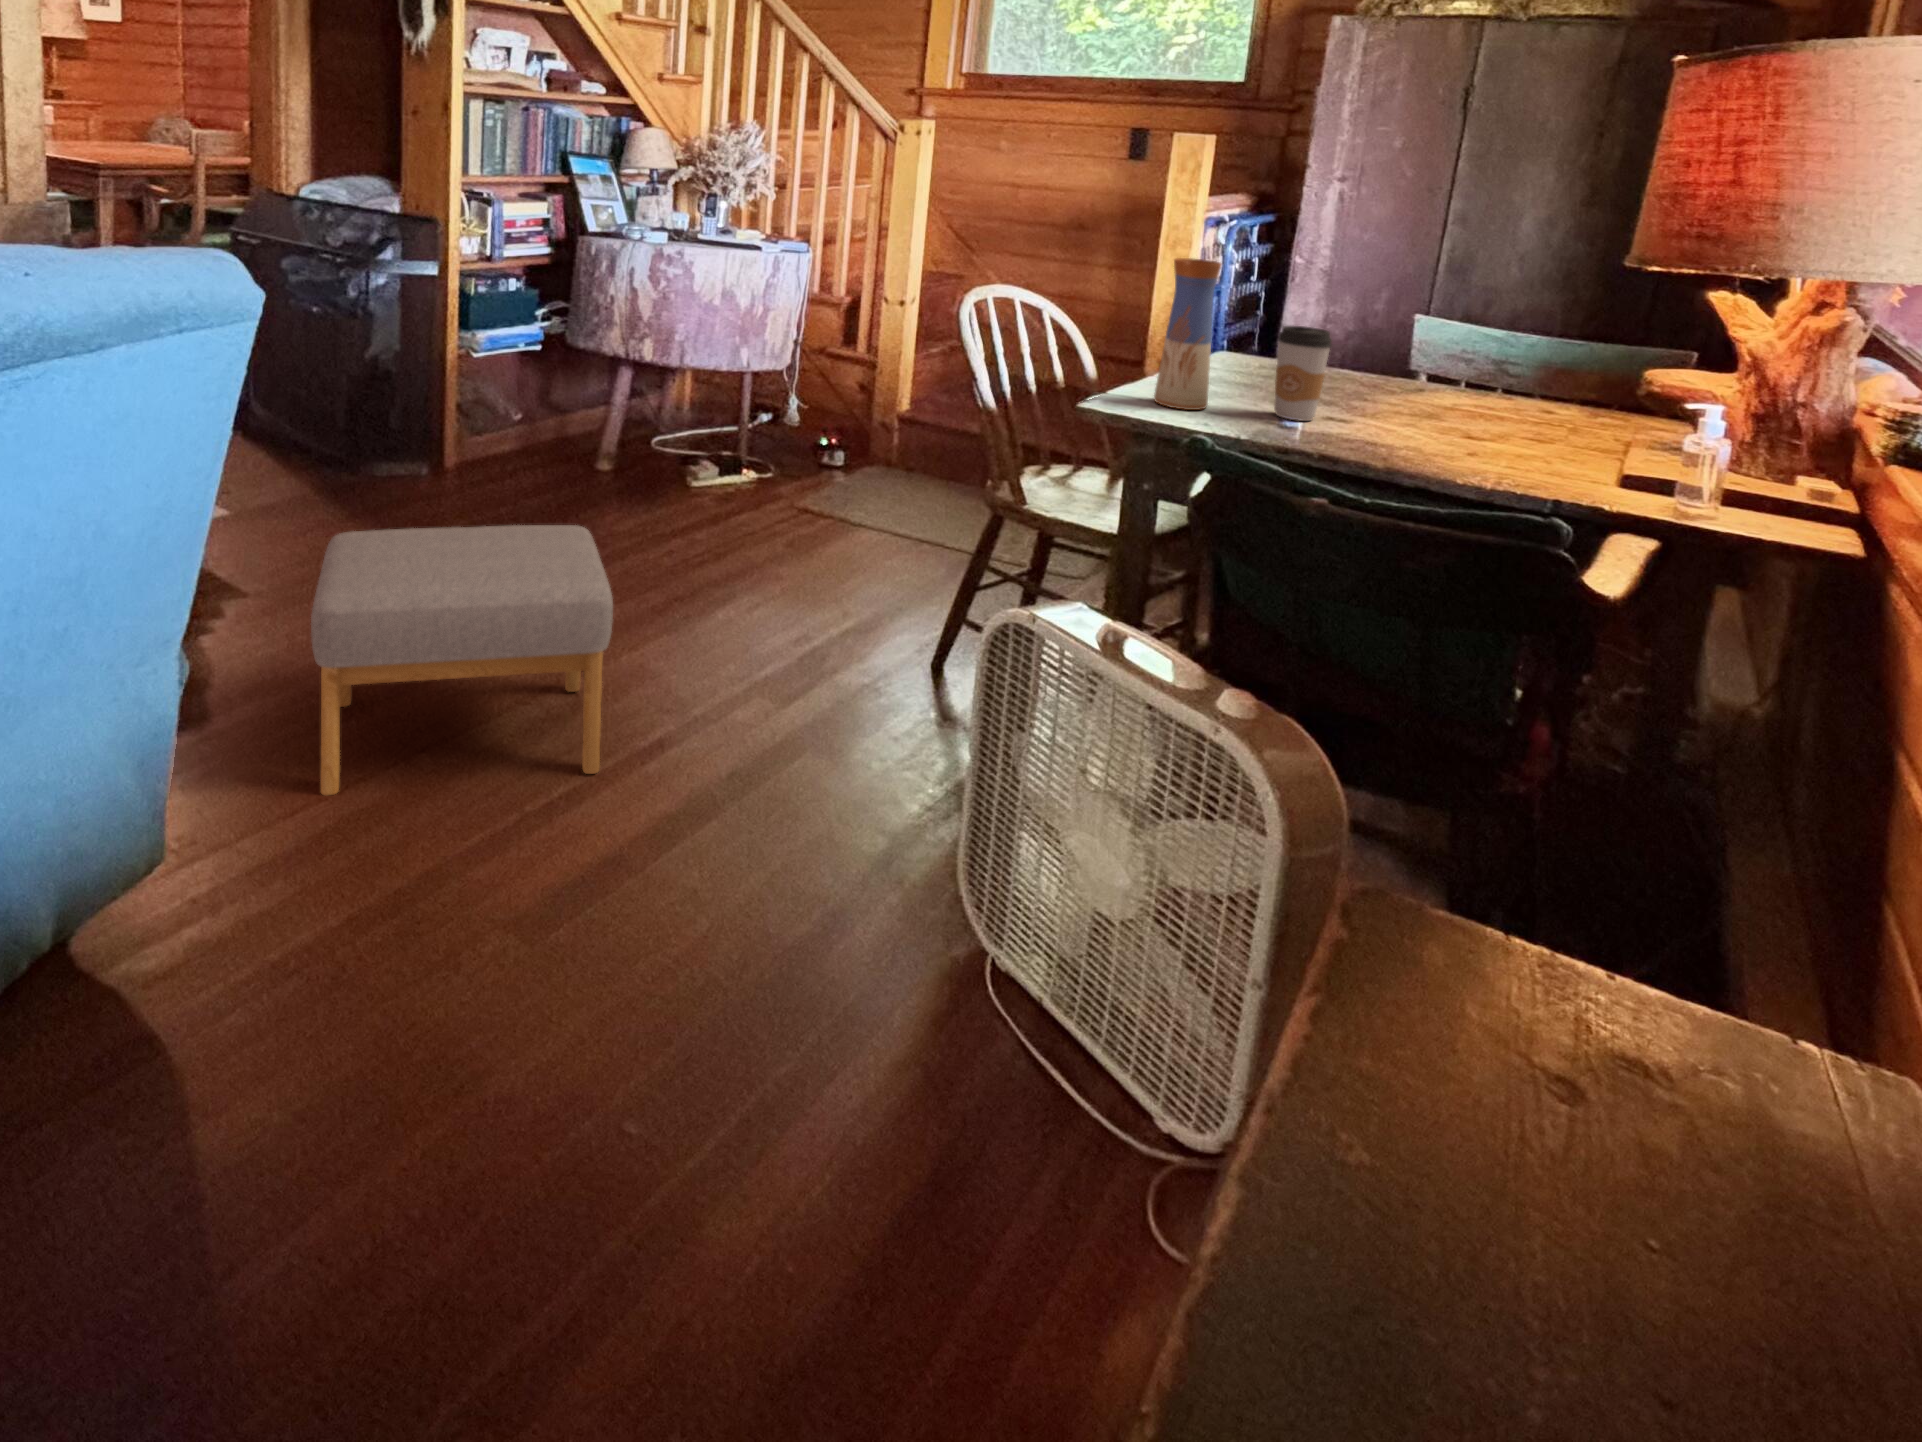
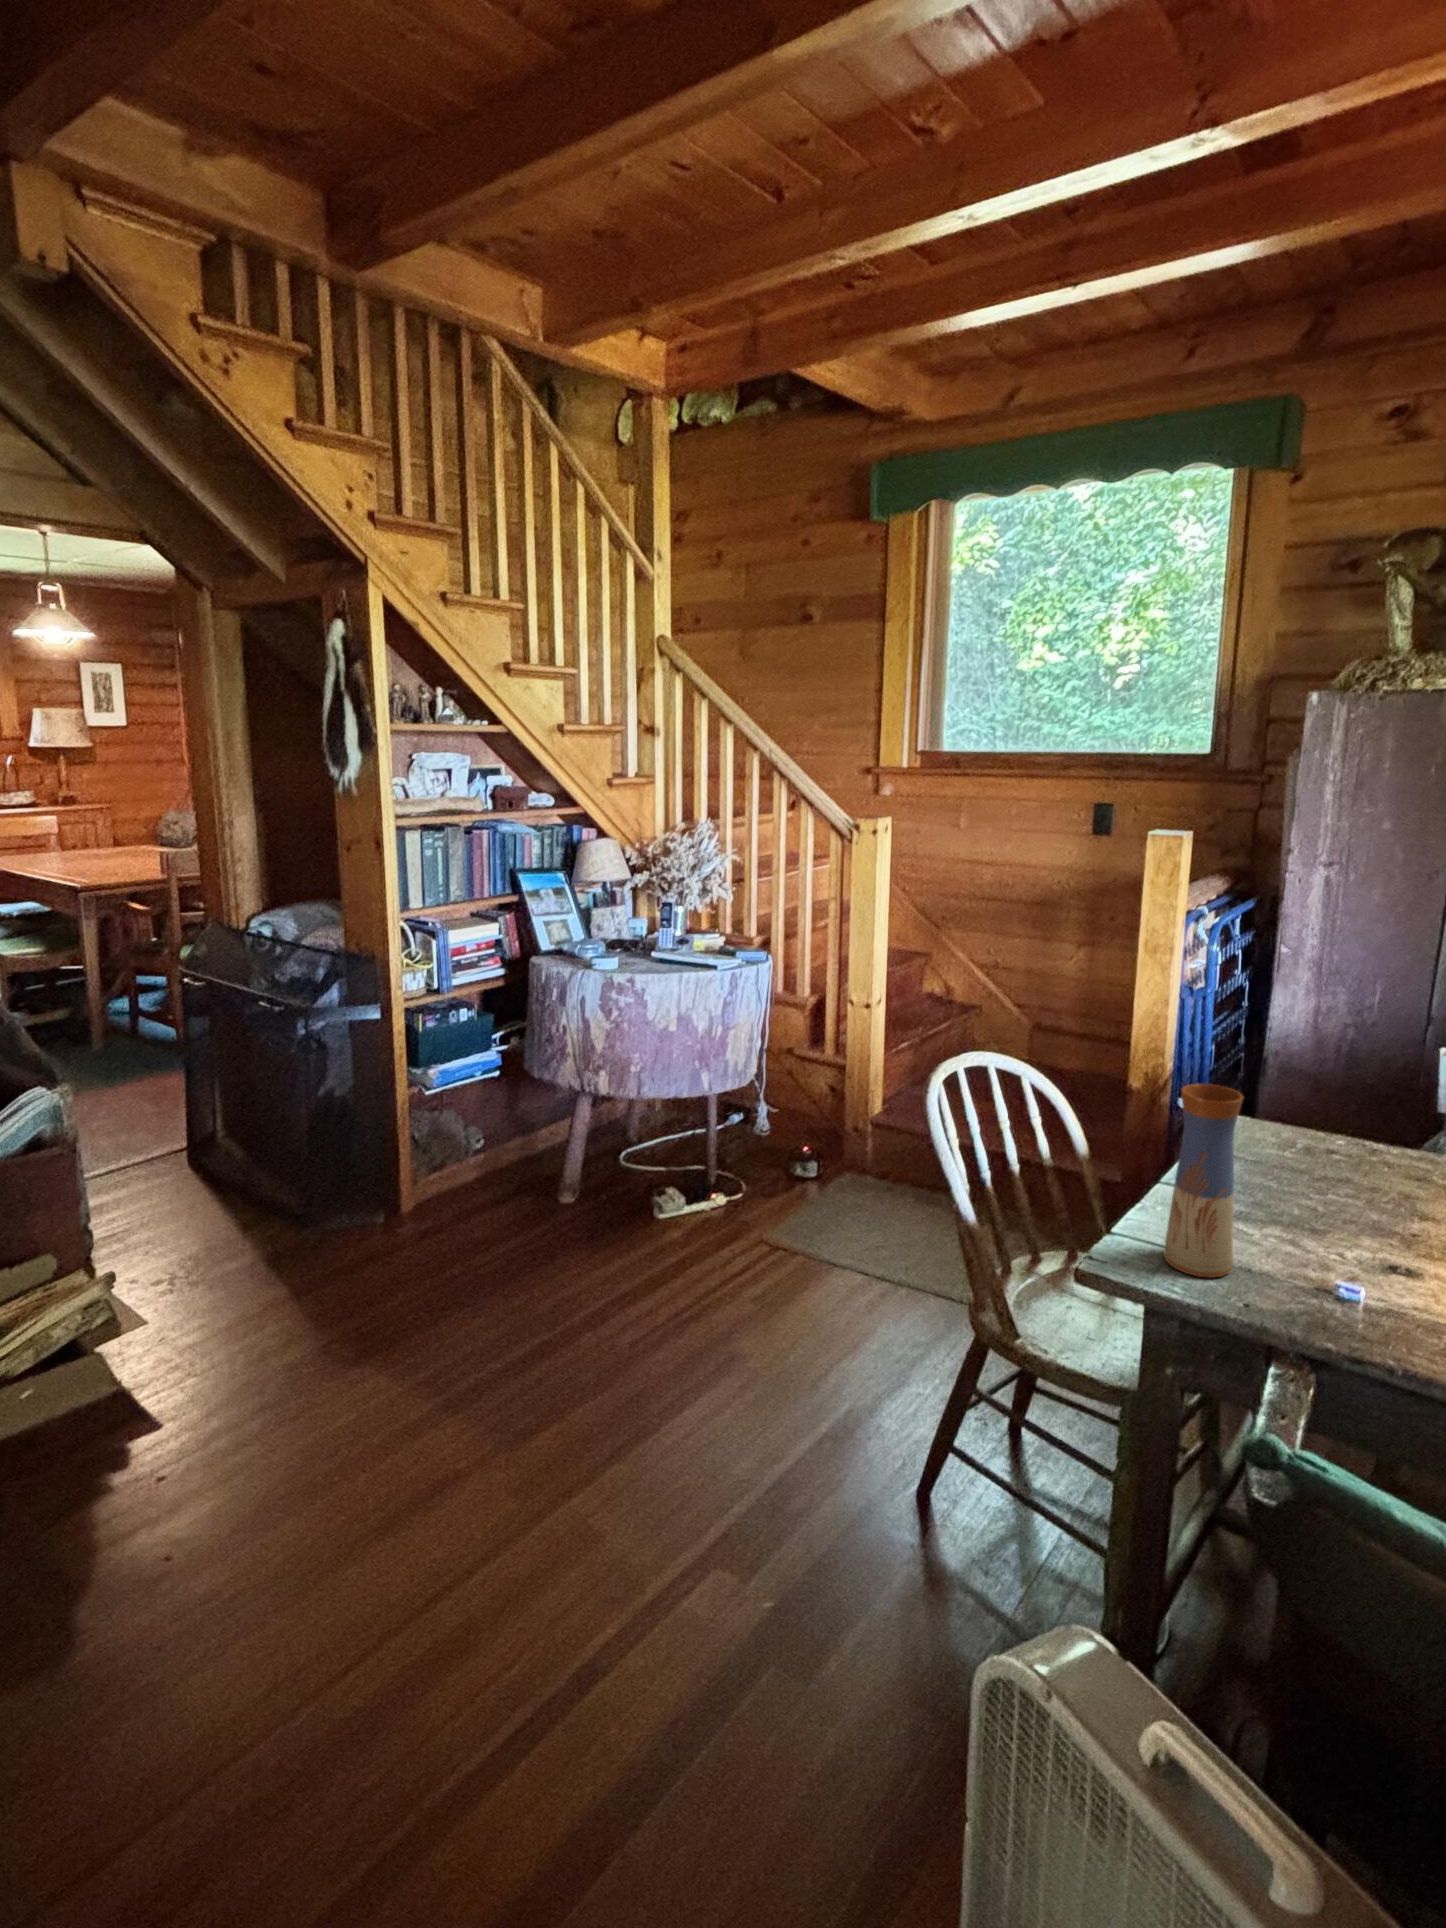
coffee cup: present [1274,326,1332,421] -> none [1318,1166,1392,1292]
footstool: present [311,525,613,796] -> none [147,1388,518,1793]

